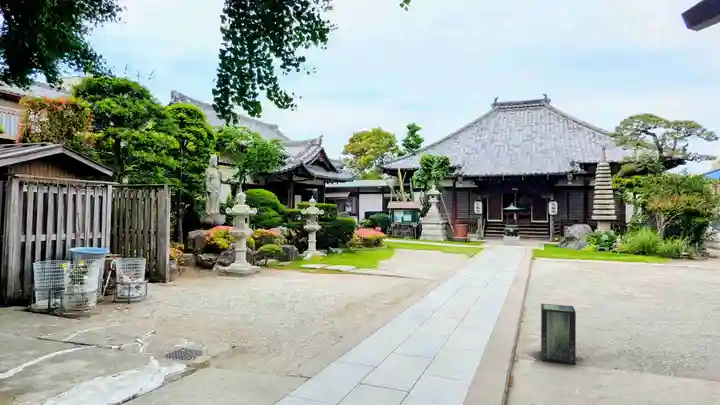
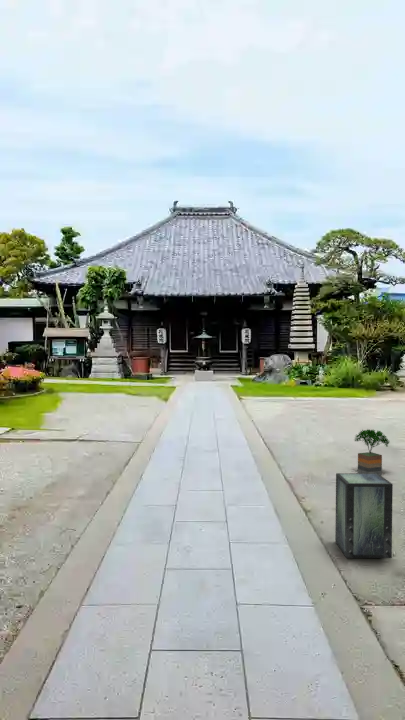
potted tree: none [592,281,623,319] -> present [355,430,389,475]

